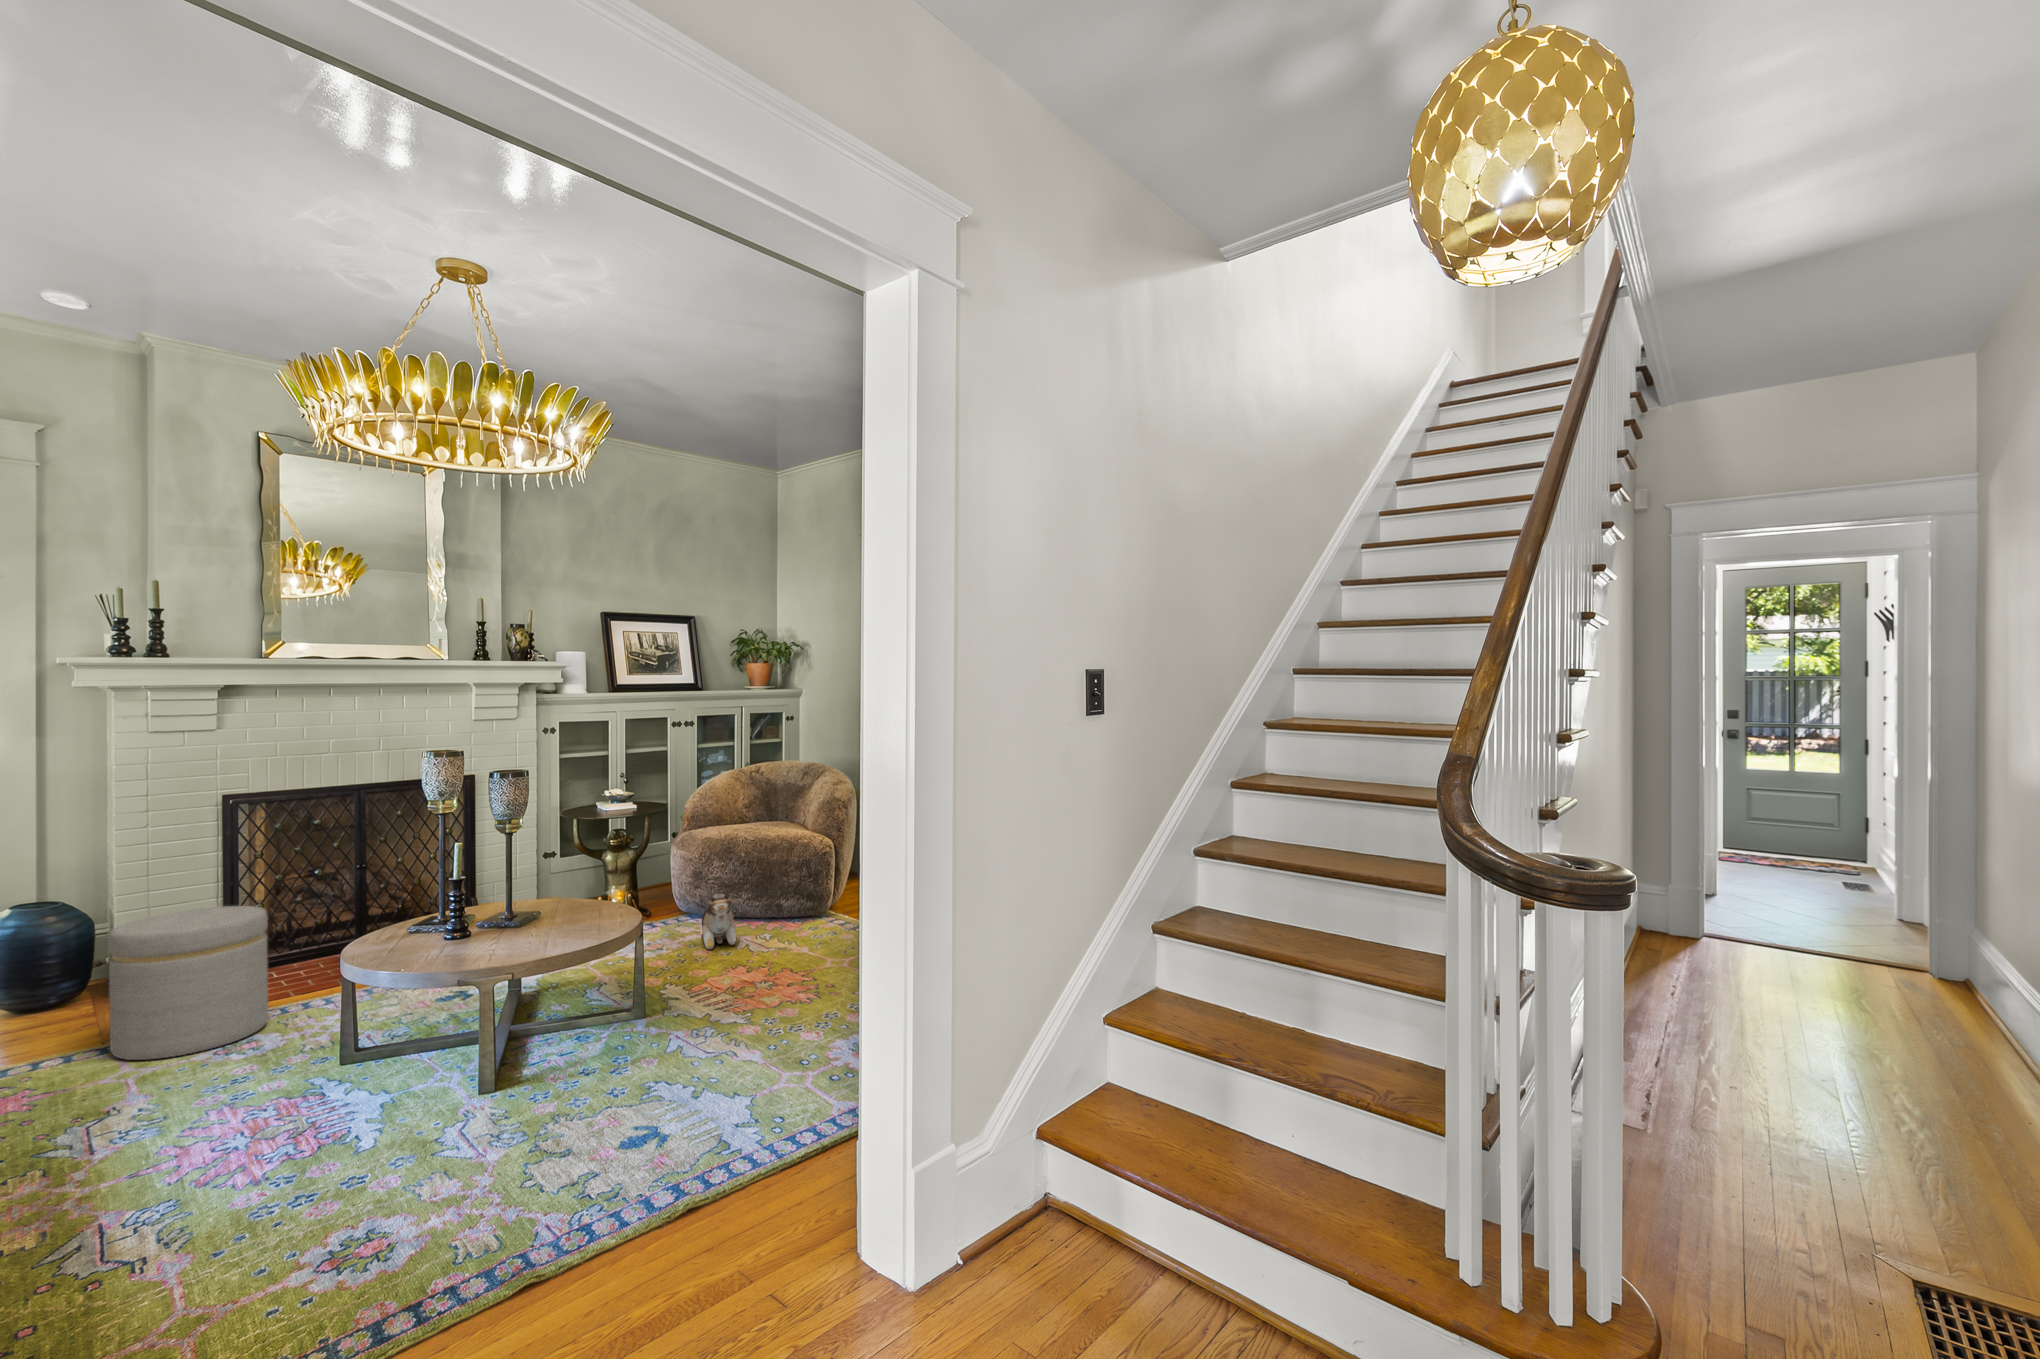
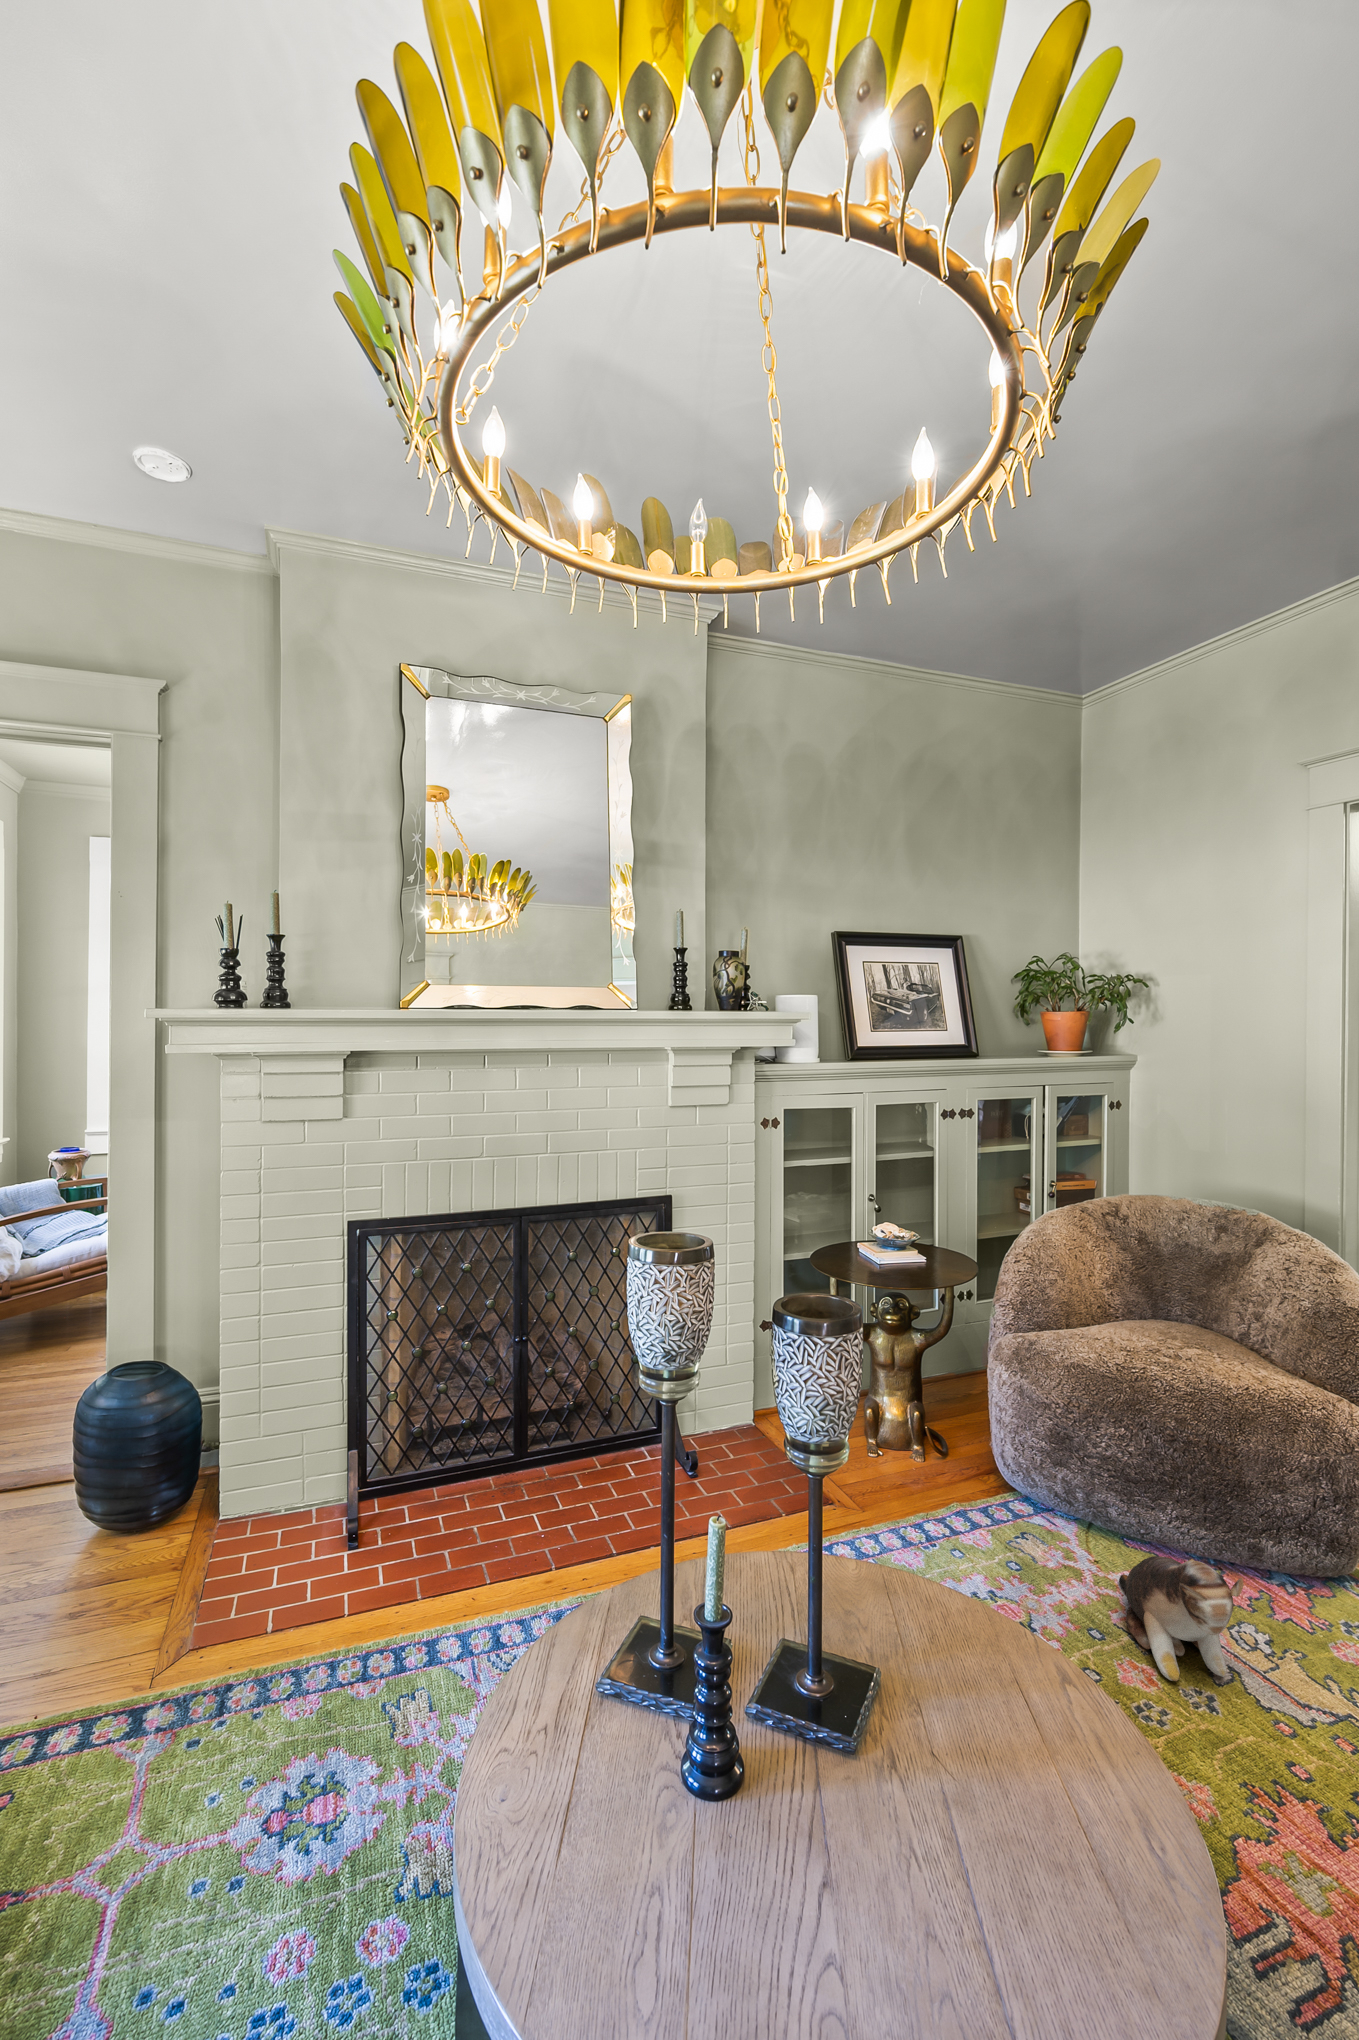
ottoman: present [108,906,268,1060] -> none [123,1483,376,1865]

